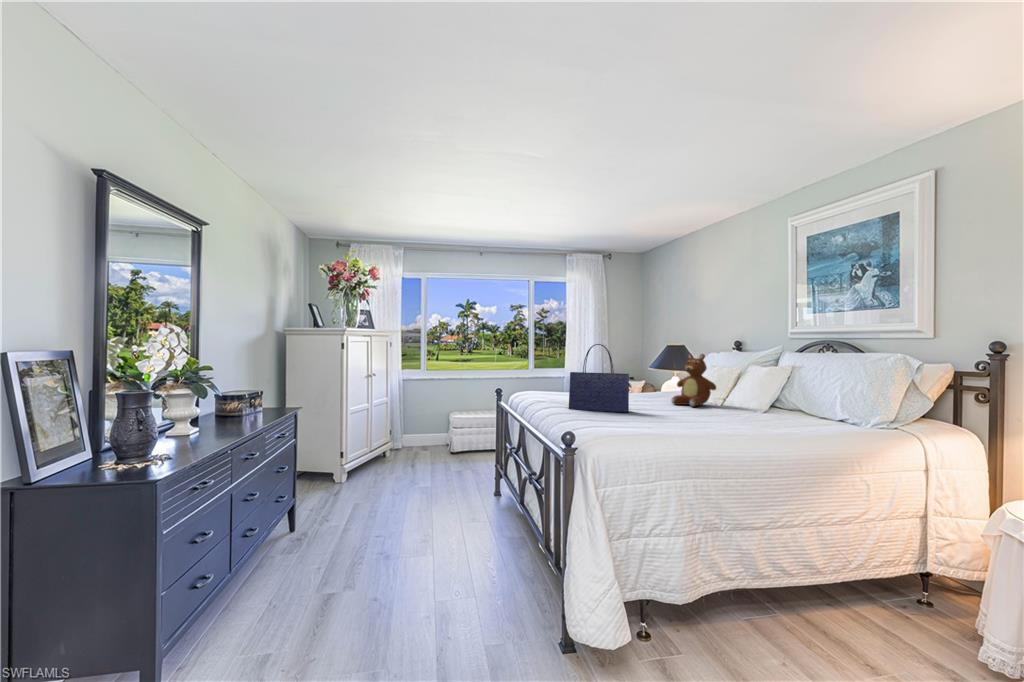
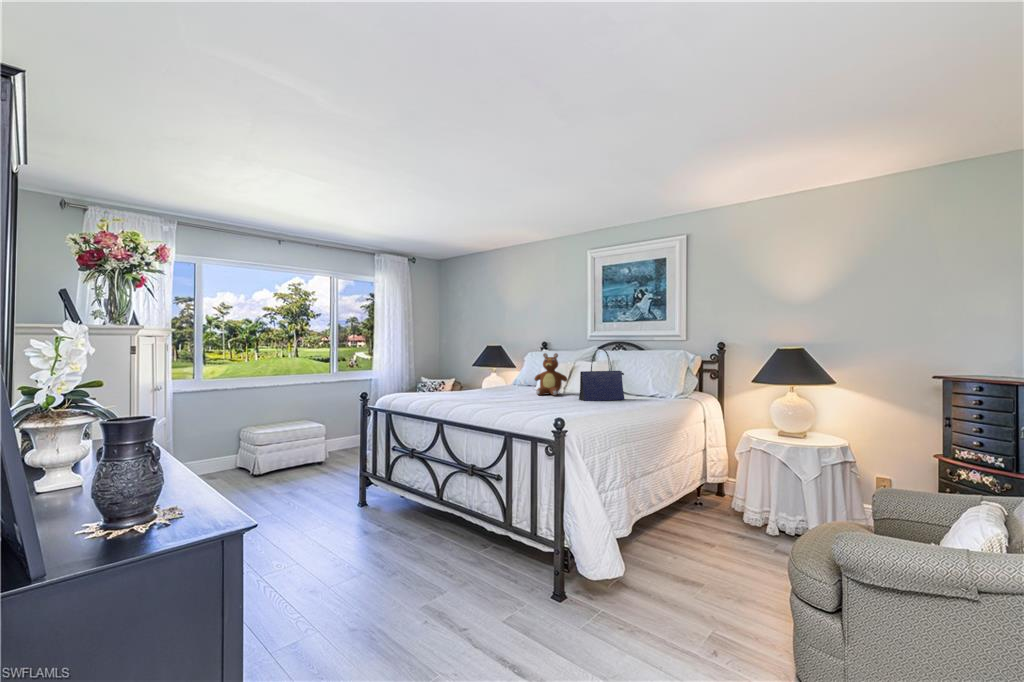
tote bag: present [569,344,634,412] -> present [579,349,624,401]

